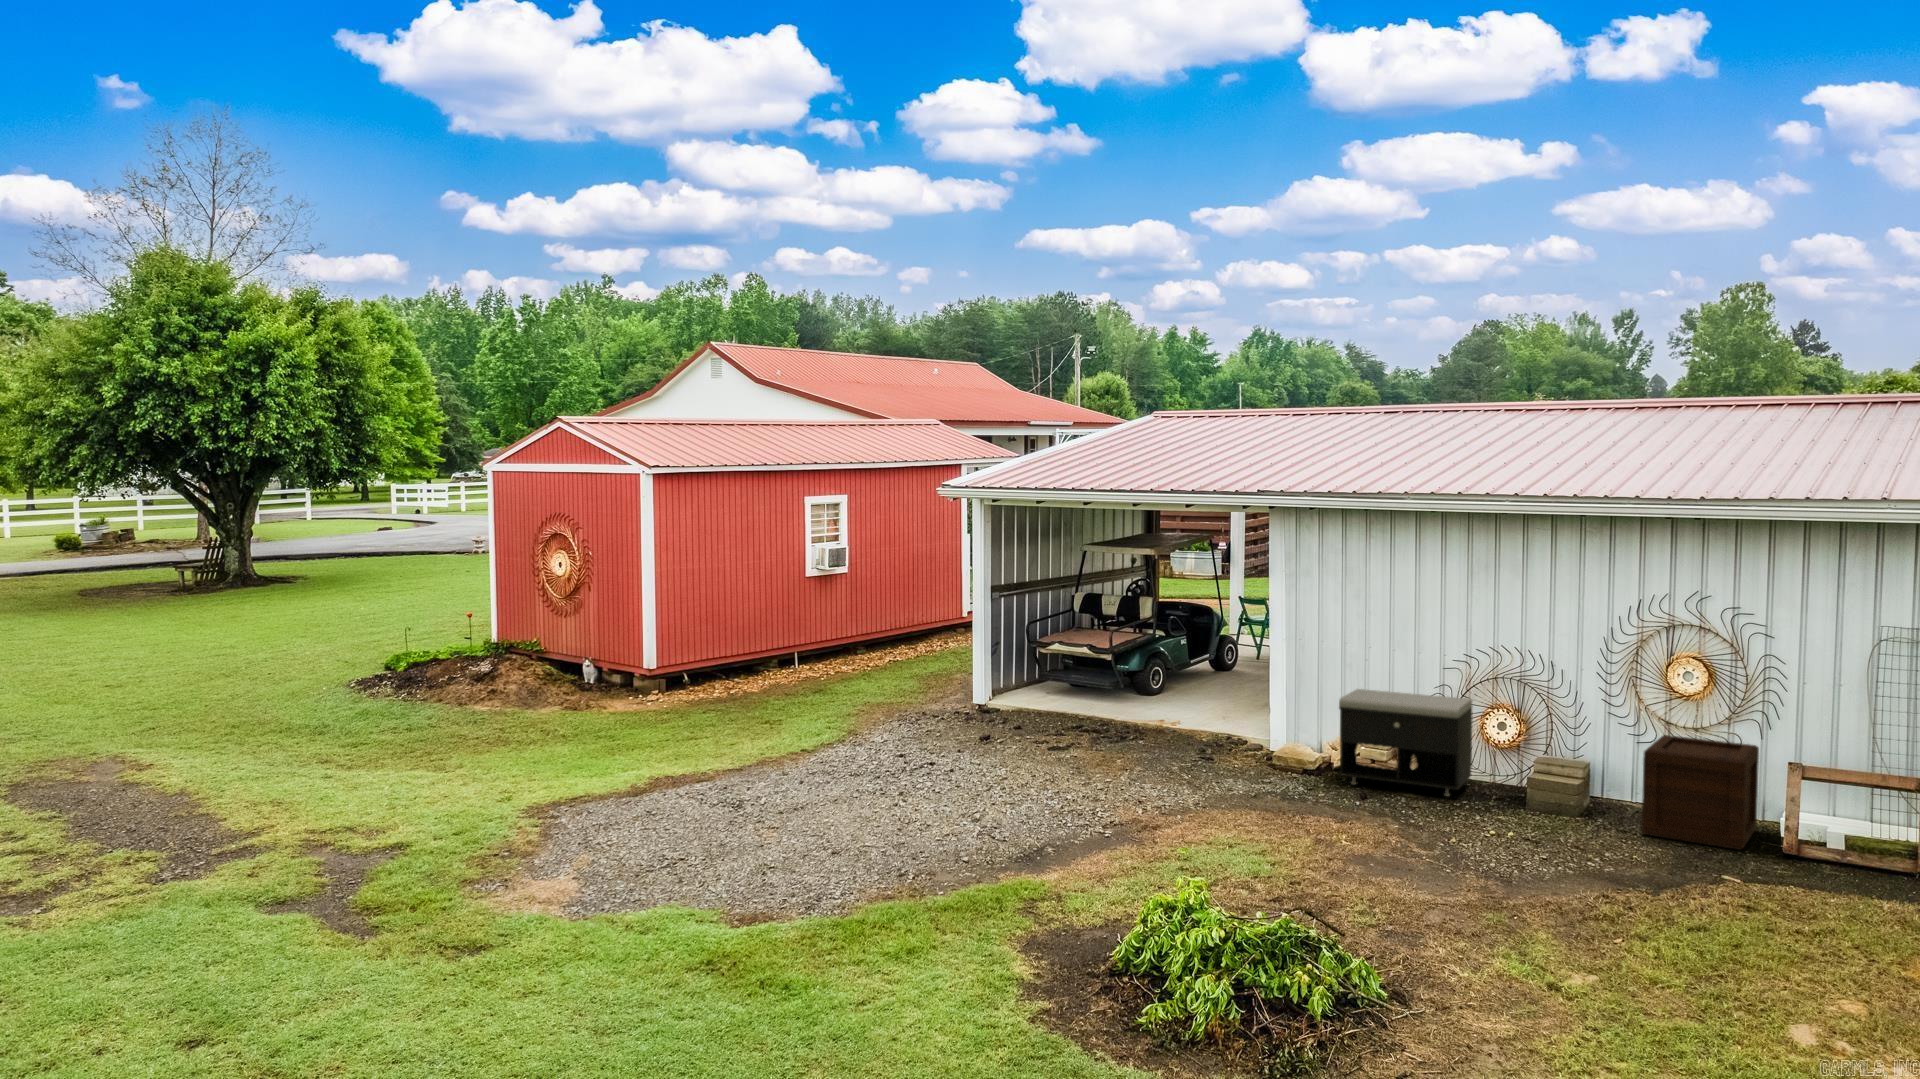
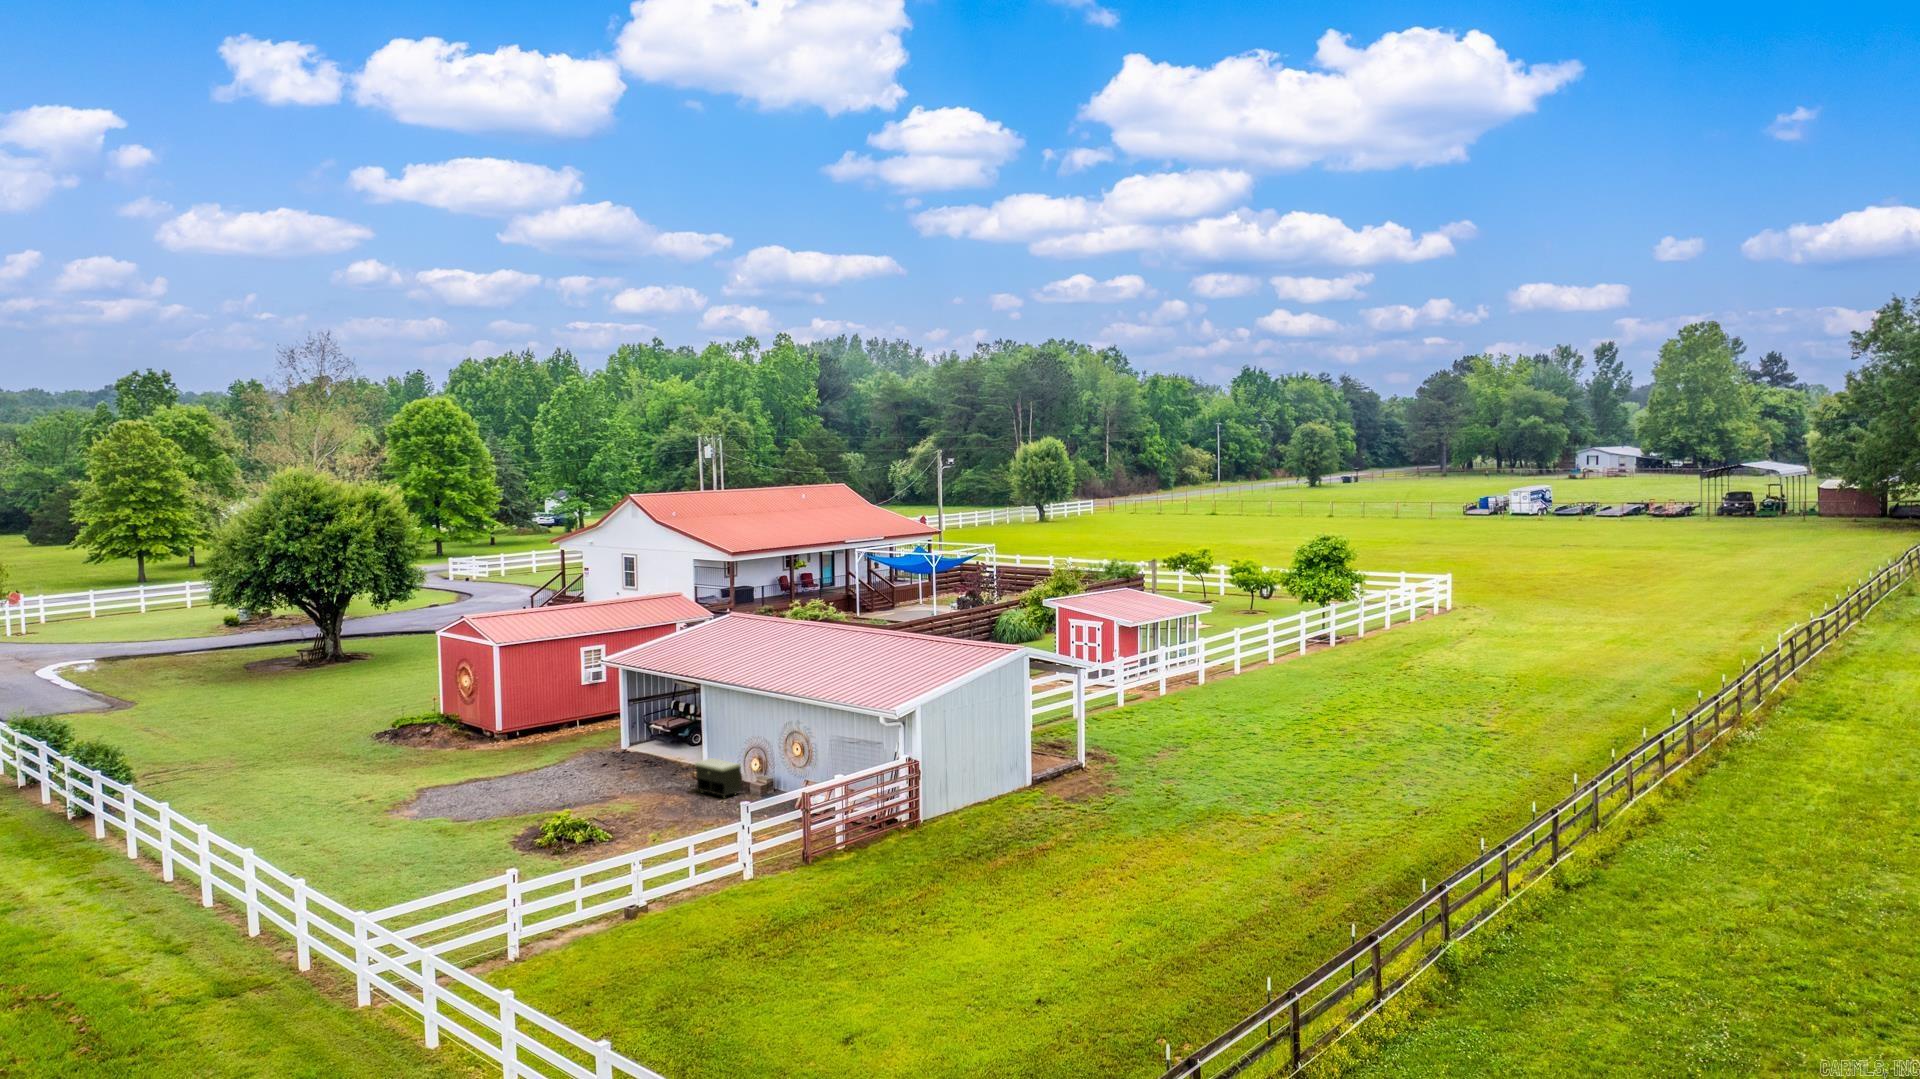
wooden crate: present [1642,735,1759,850] -> none [756,780,796,818]

